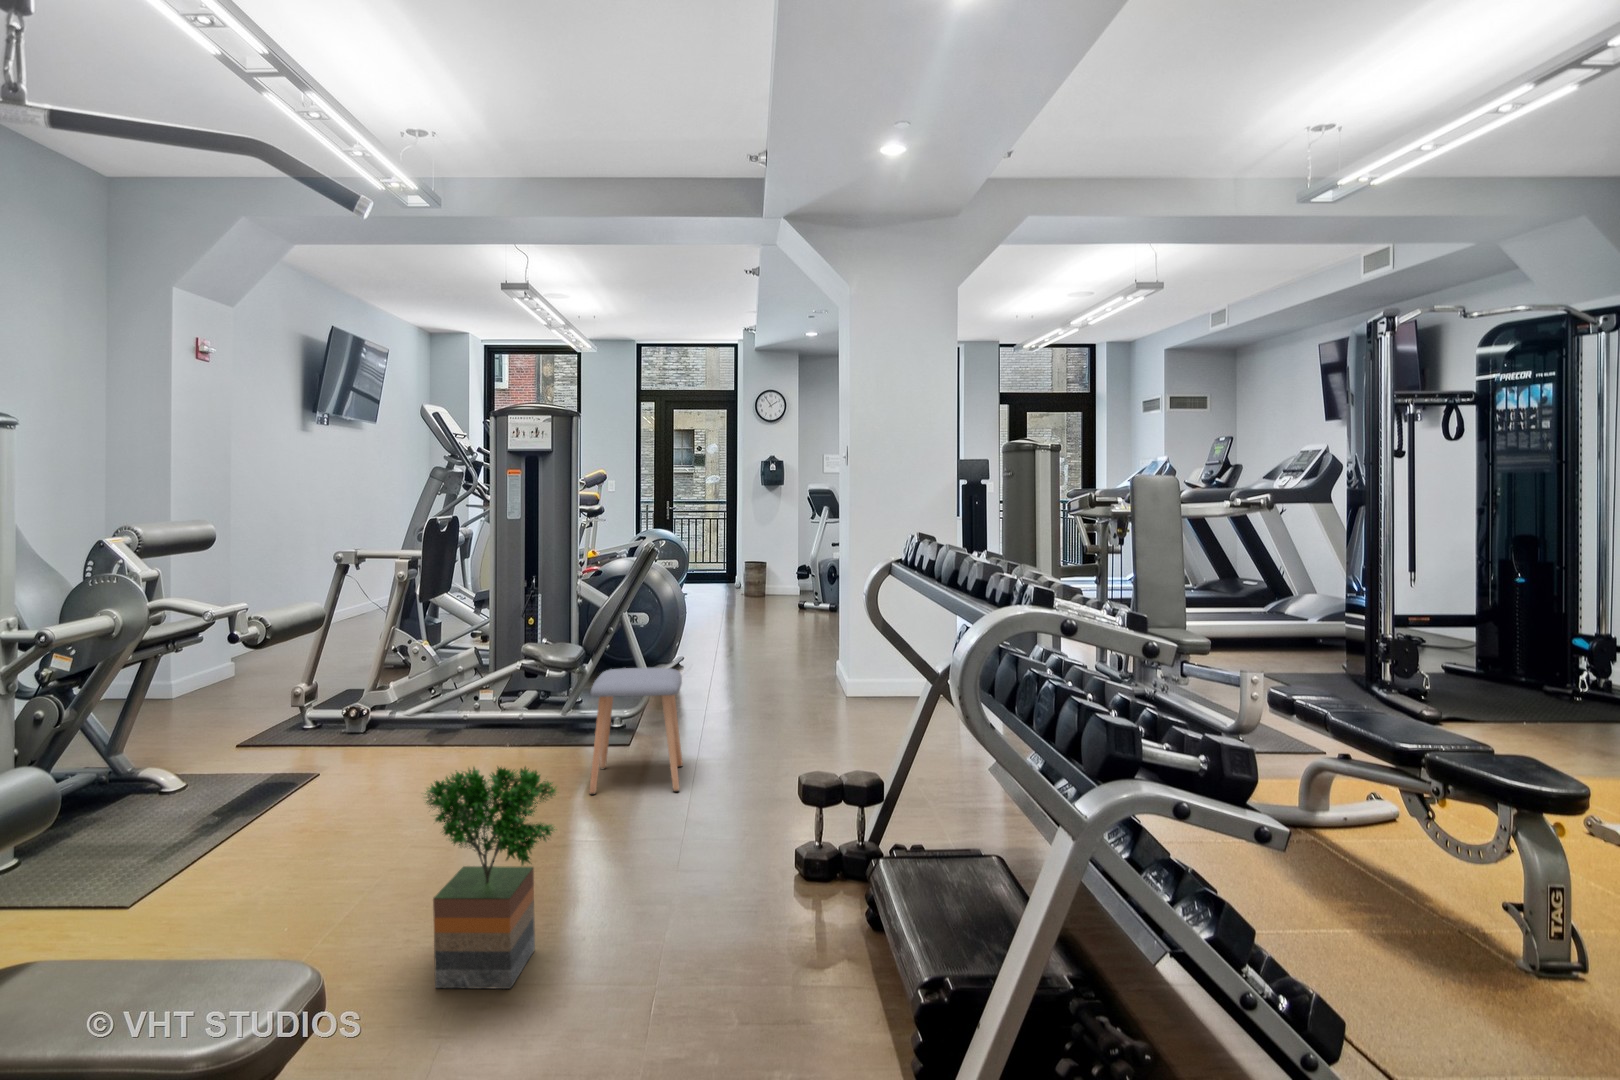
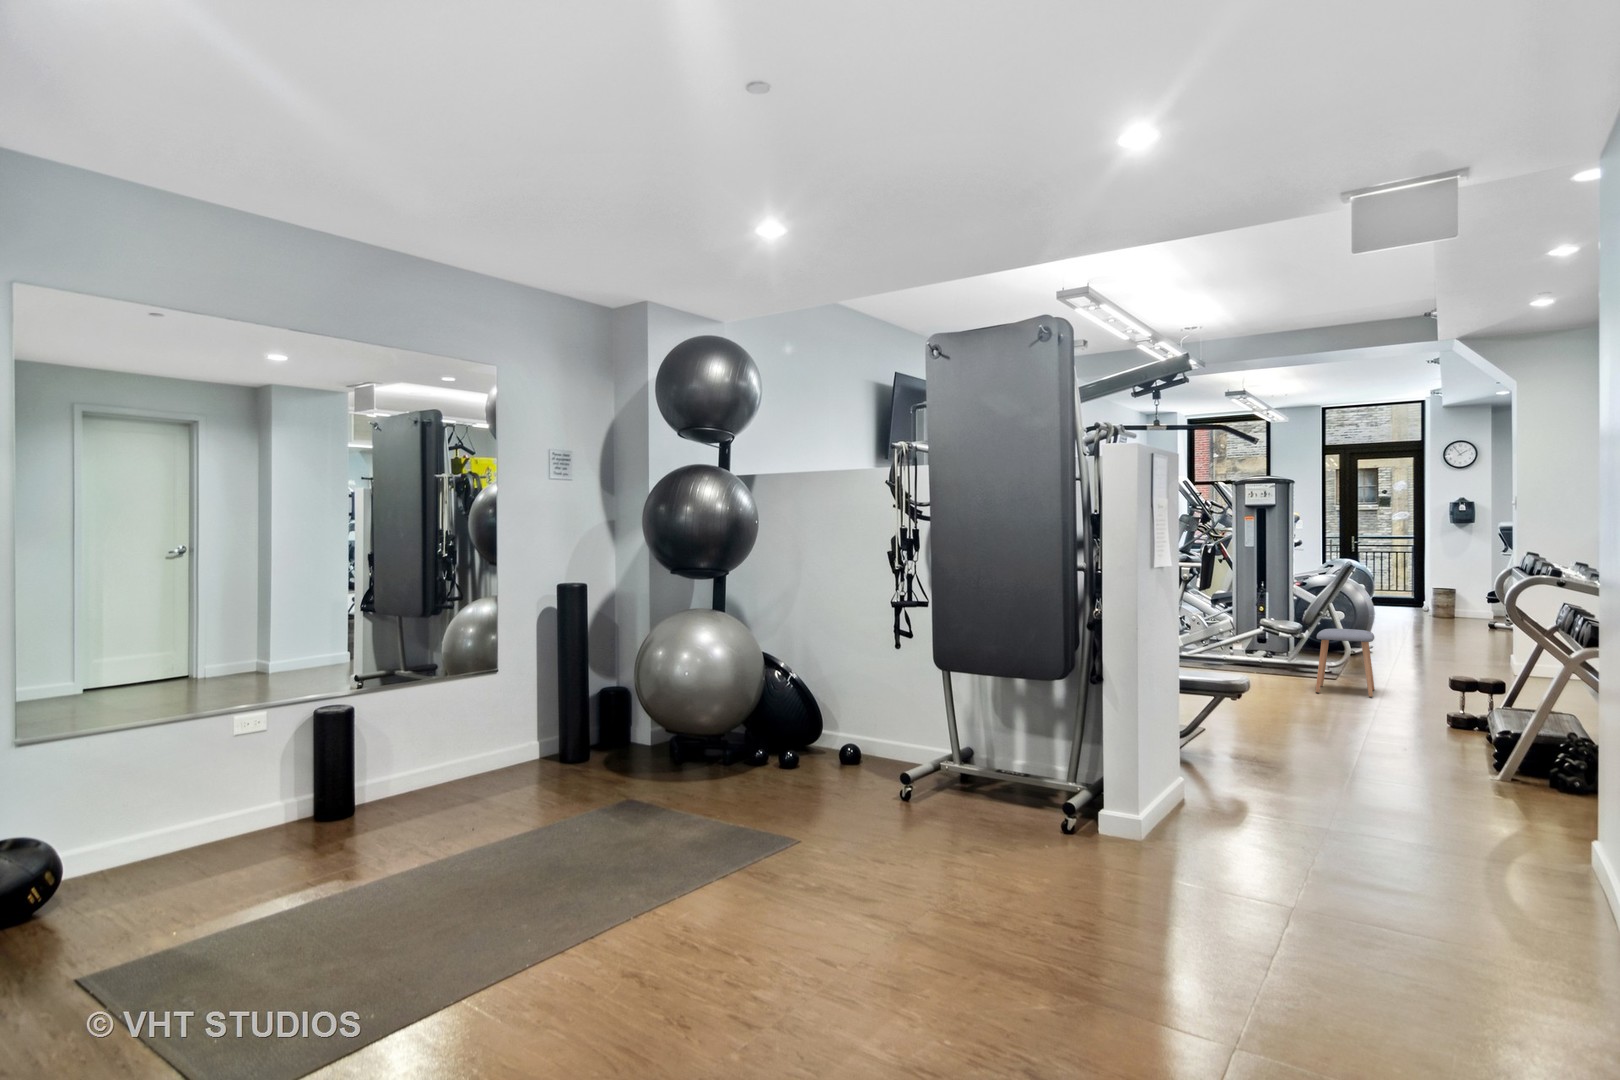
potted tree: present [425,767,557,989] -> none [1254,641,1317,730]

